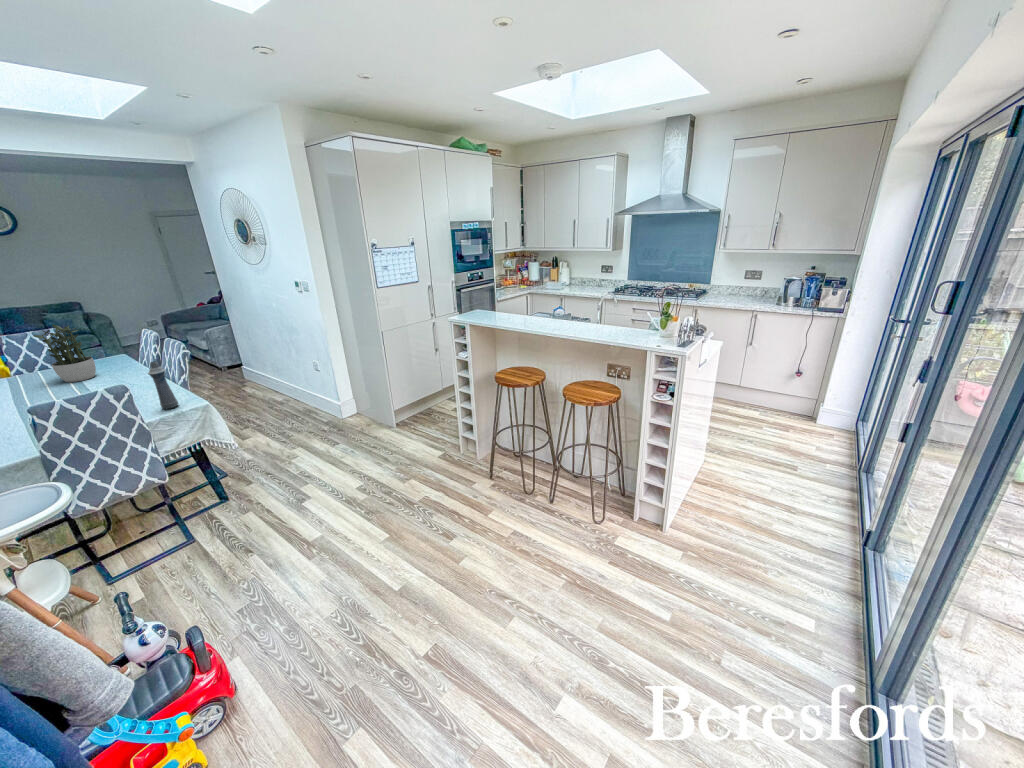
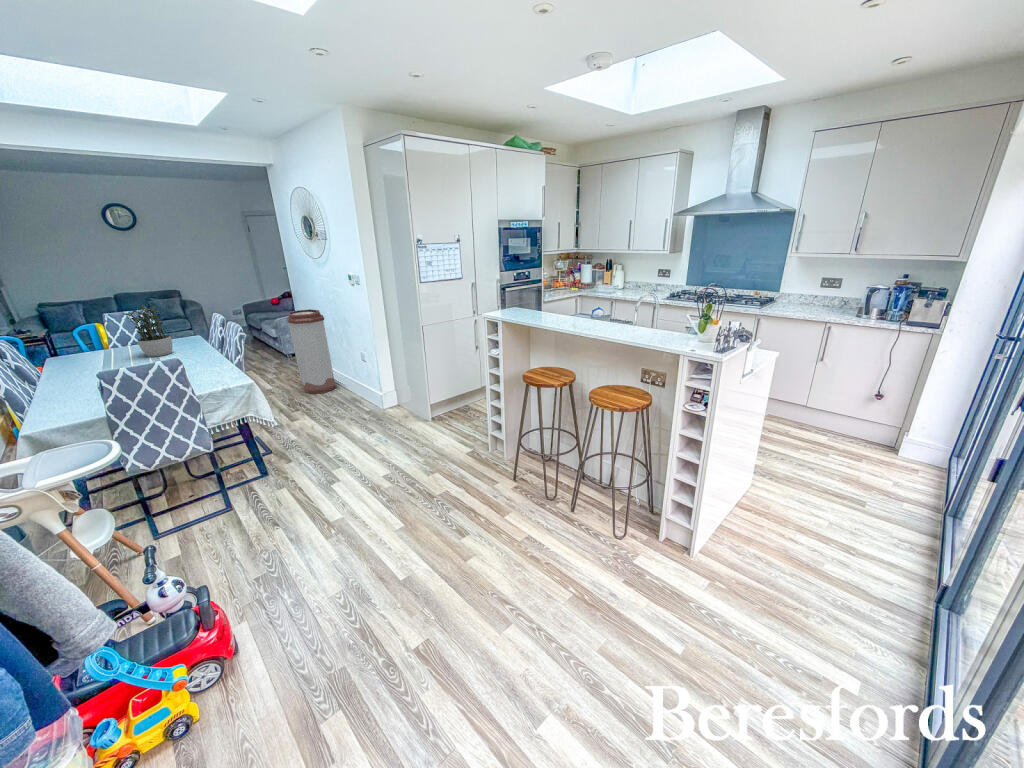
trash can: none [224,319,286,409] -> present [287,309,336,394]
bottle: present [148,361,178,409] -> none [204,340,229,385]

